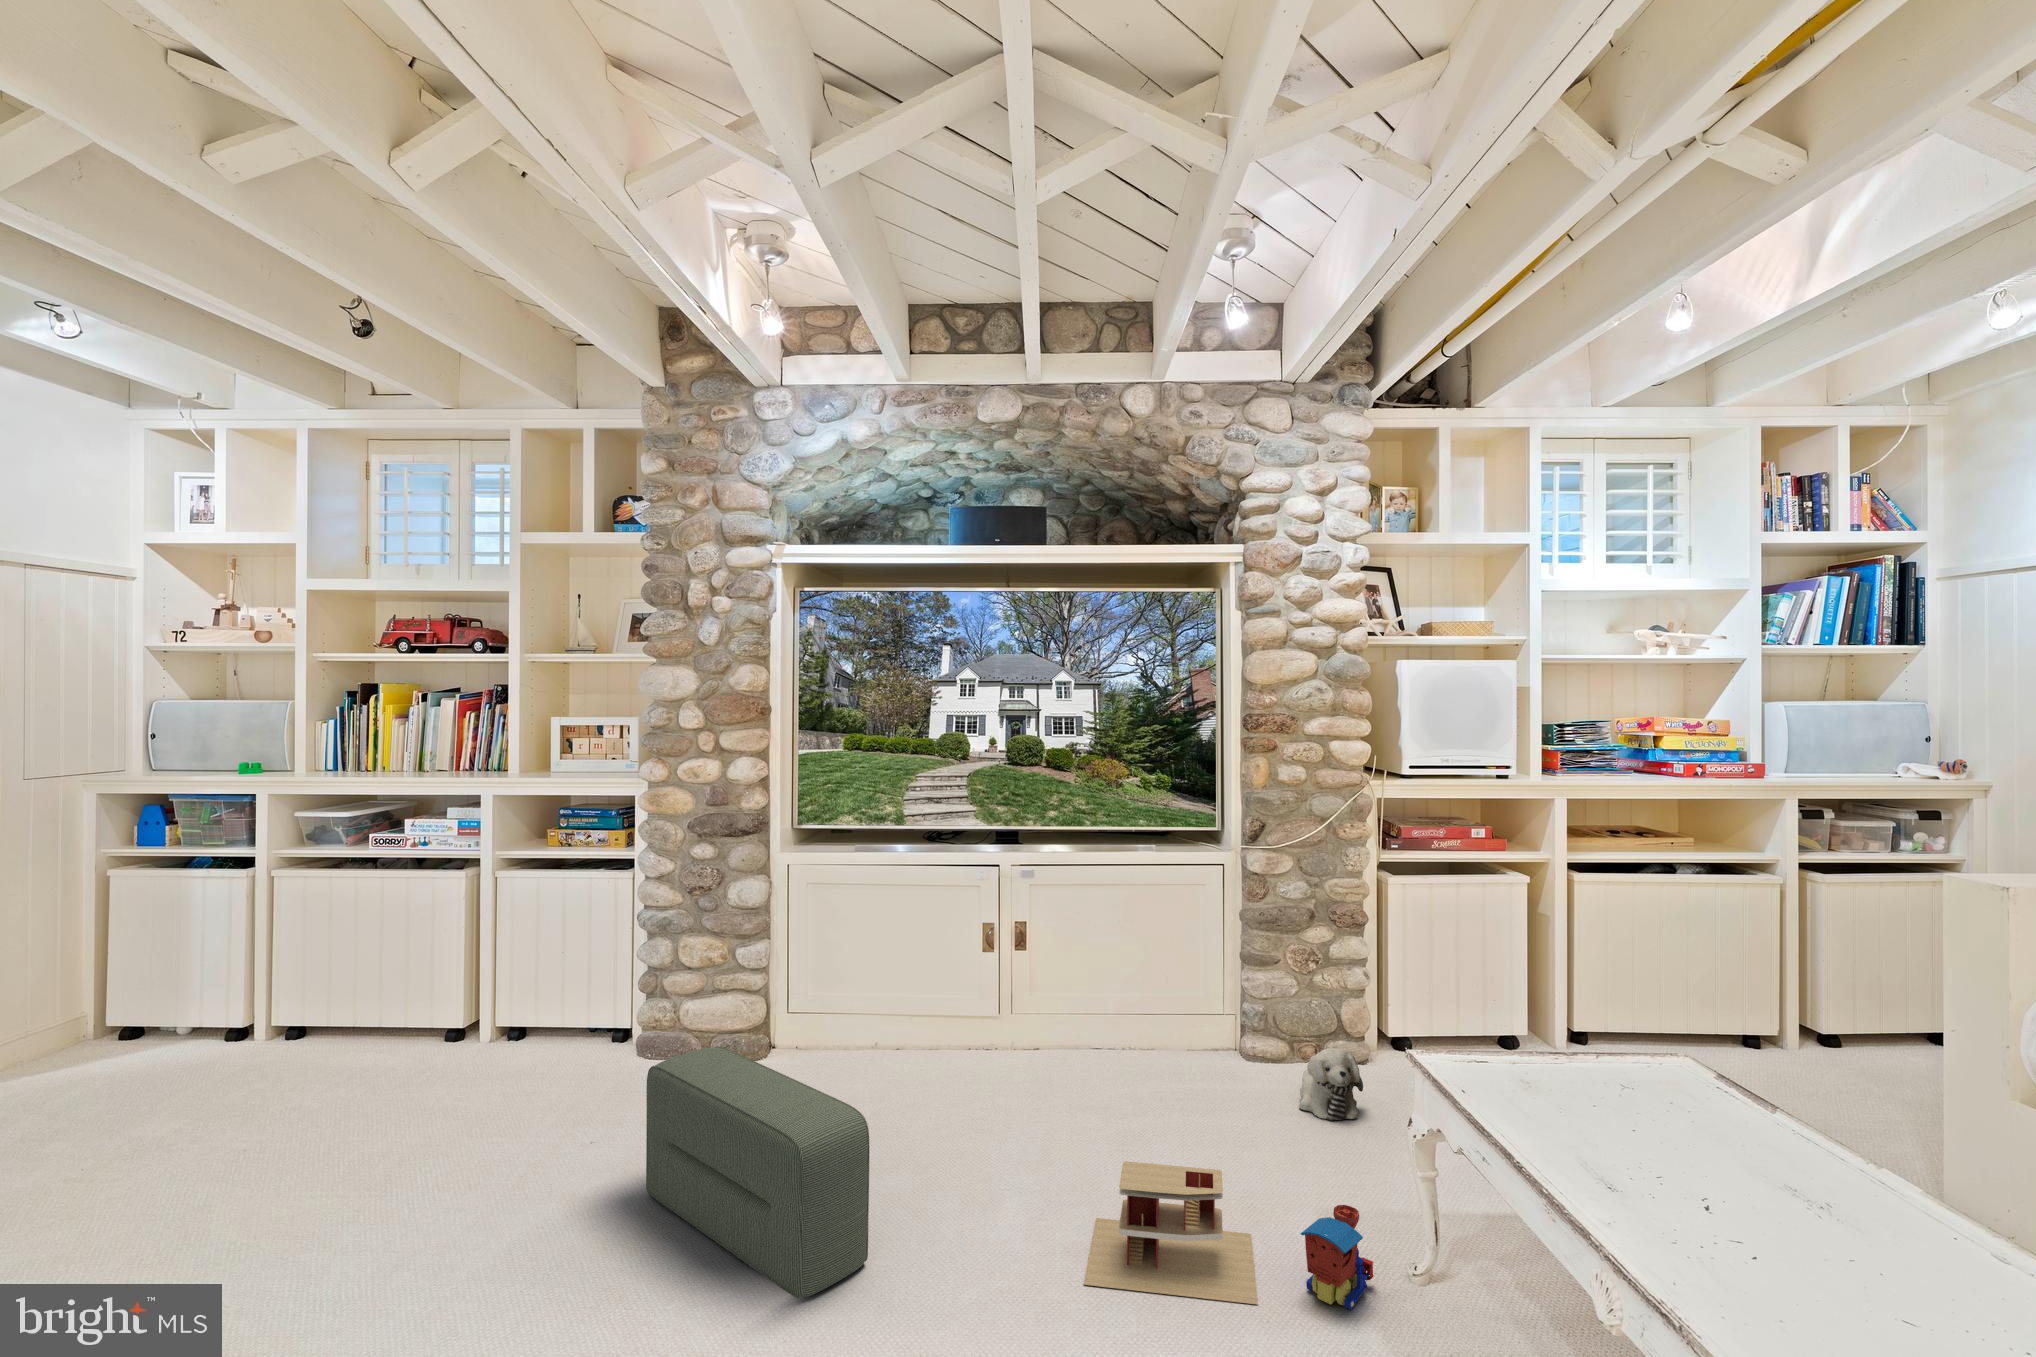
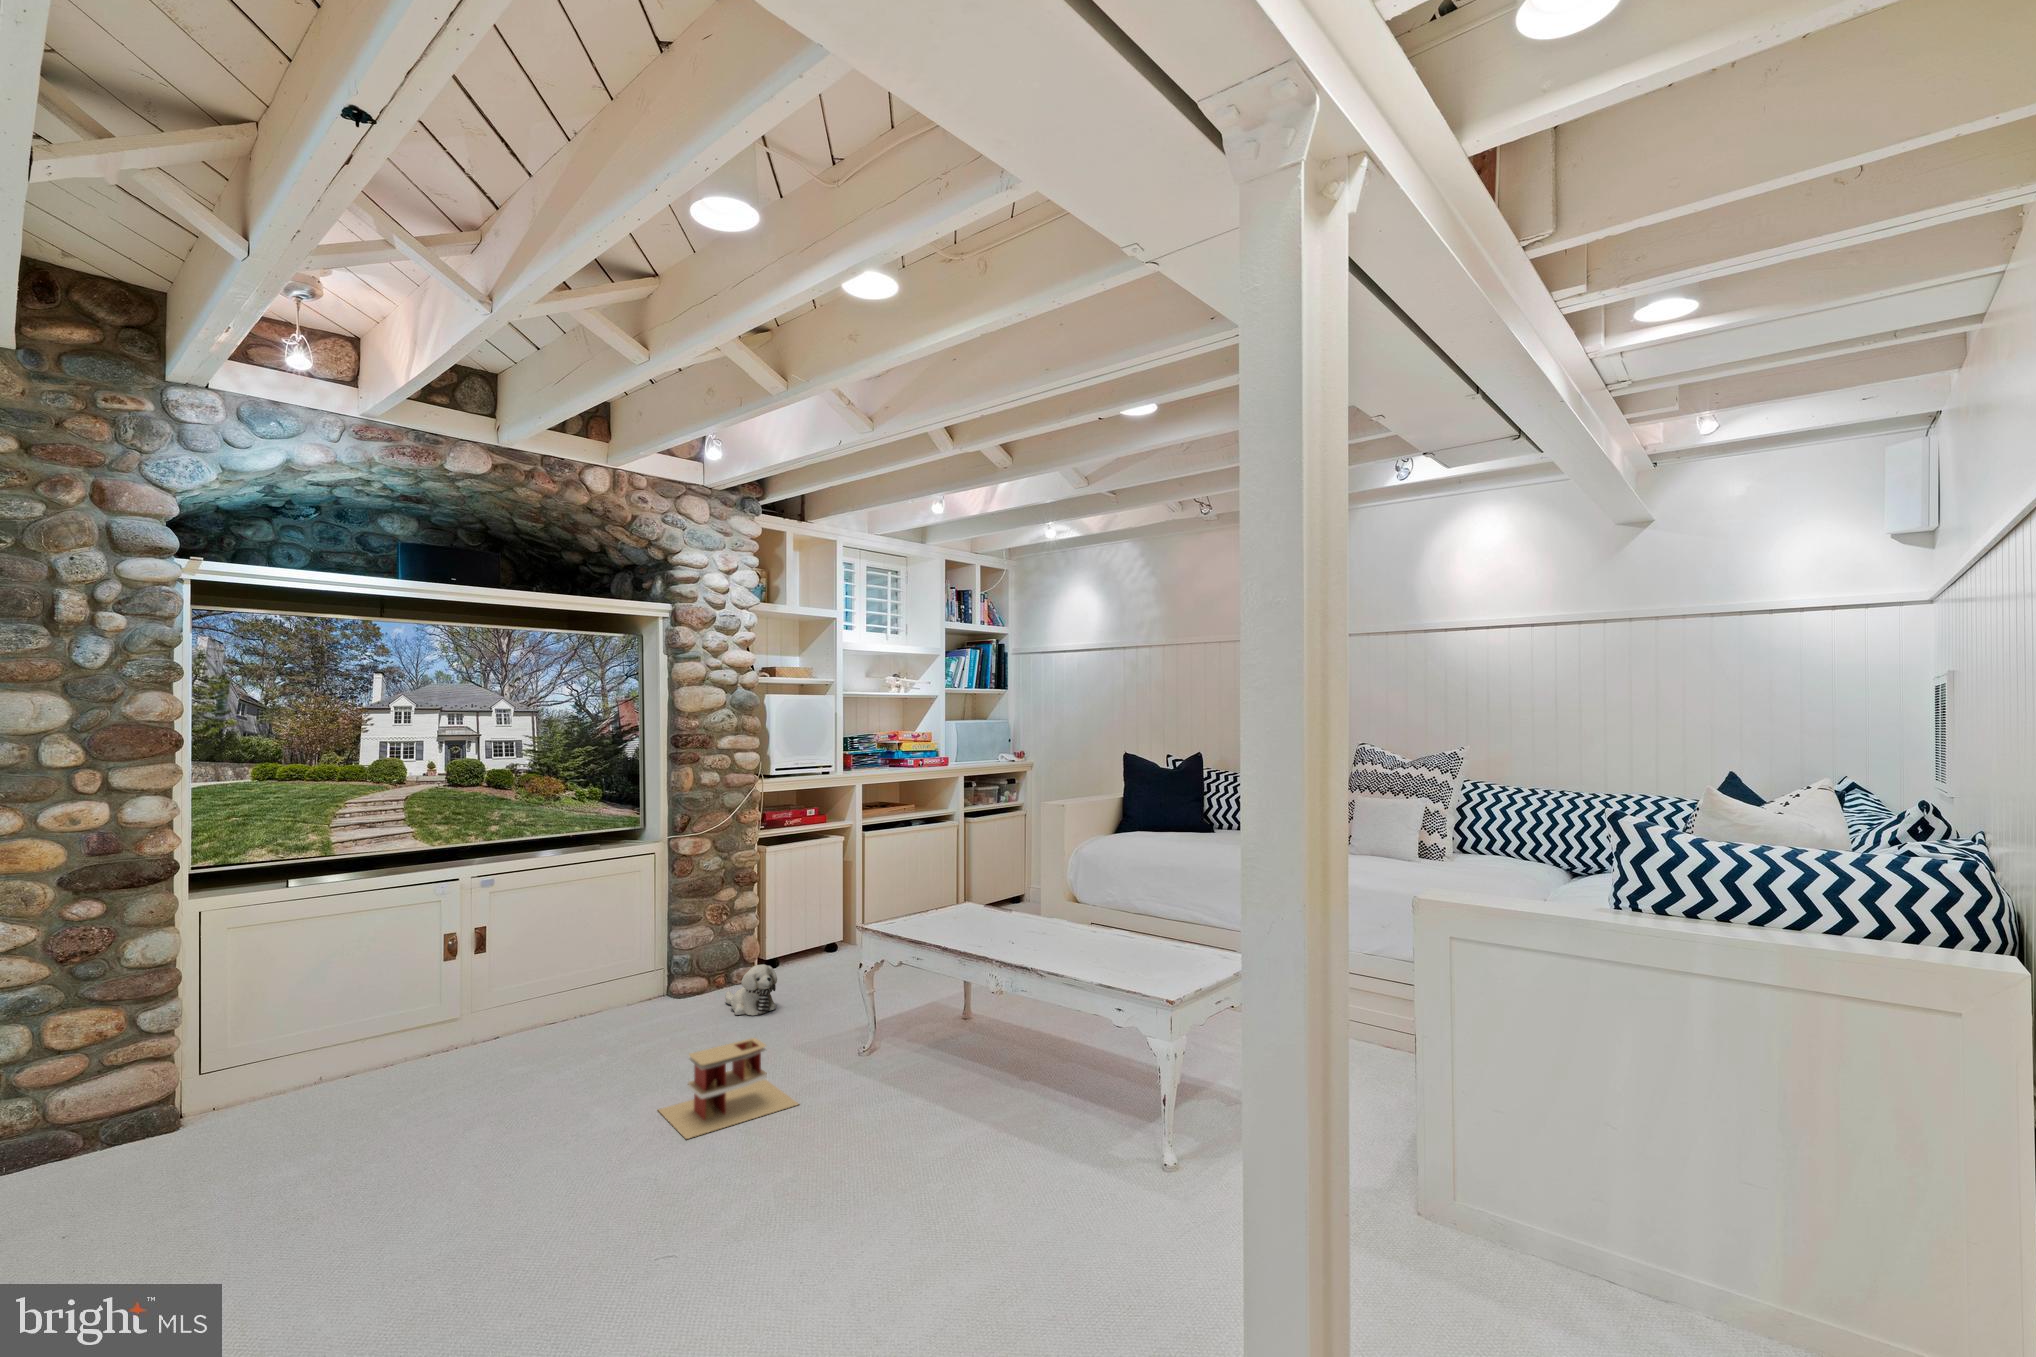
pouf: present [646,1046,869,1298] -> none [163,1070,506,1264]
toy train: present [1301,1205,1373,1310] -> none [819,1030,852,1088]

